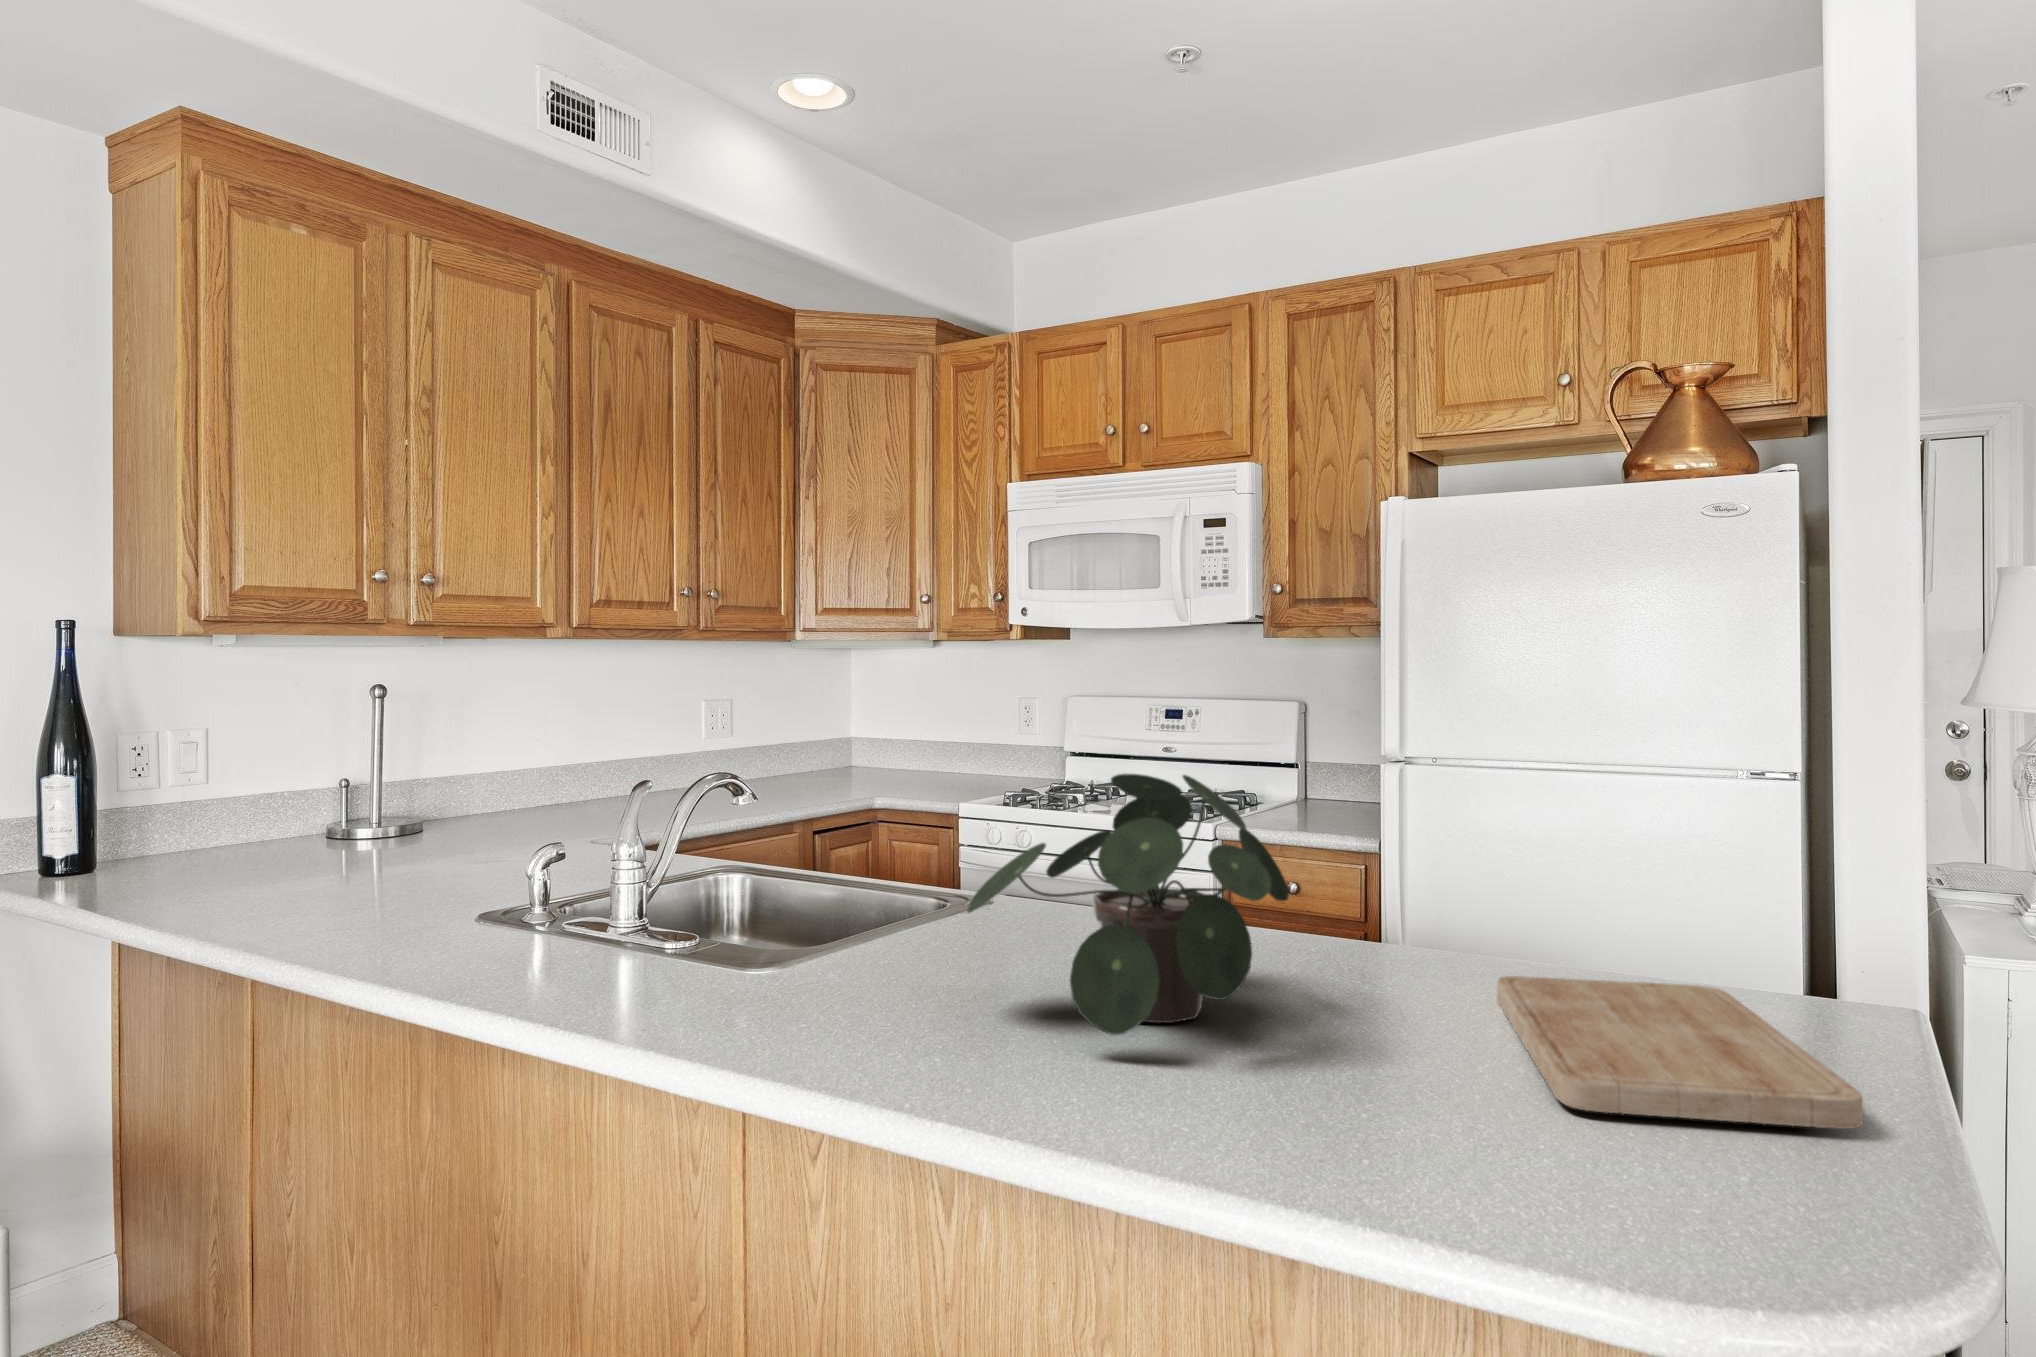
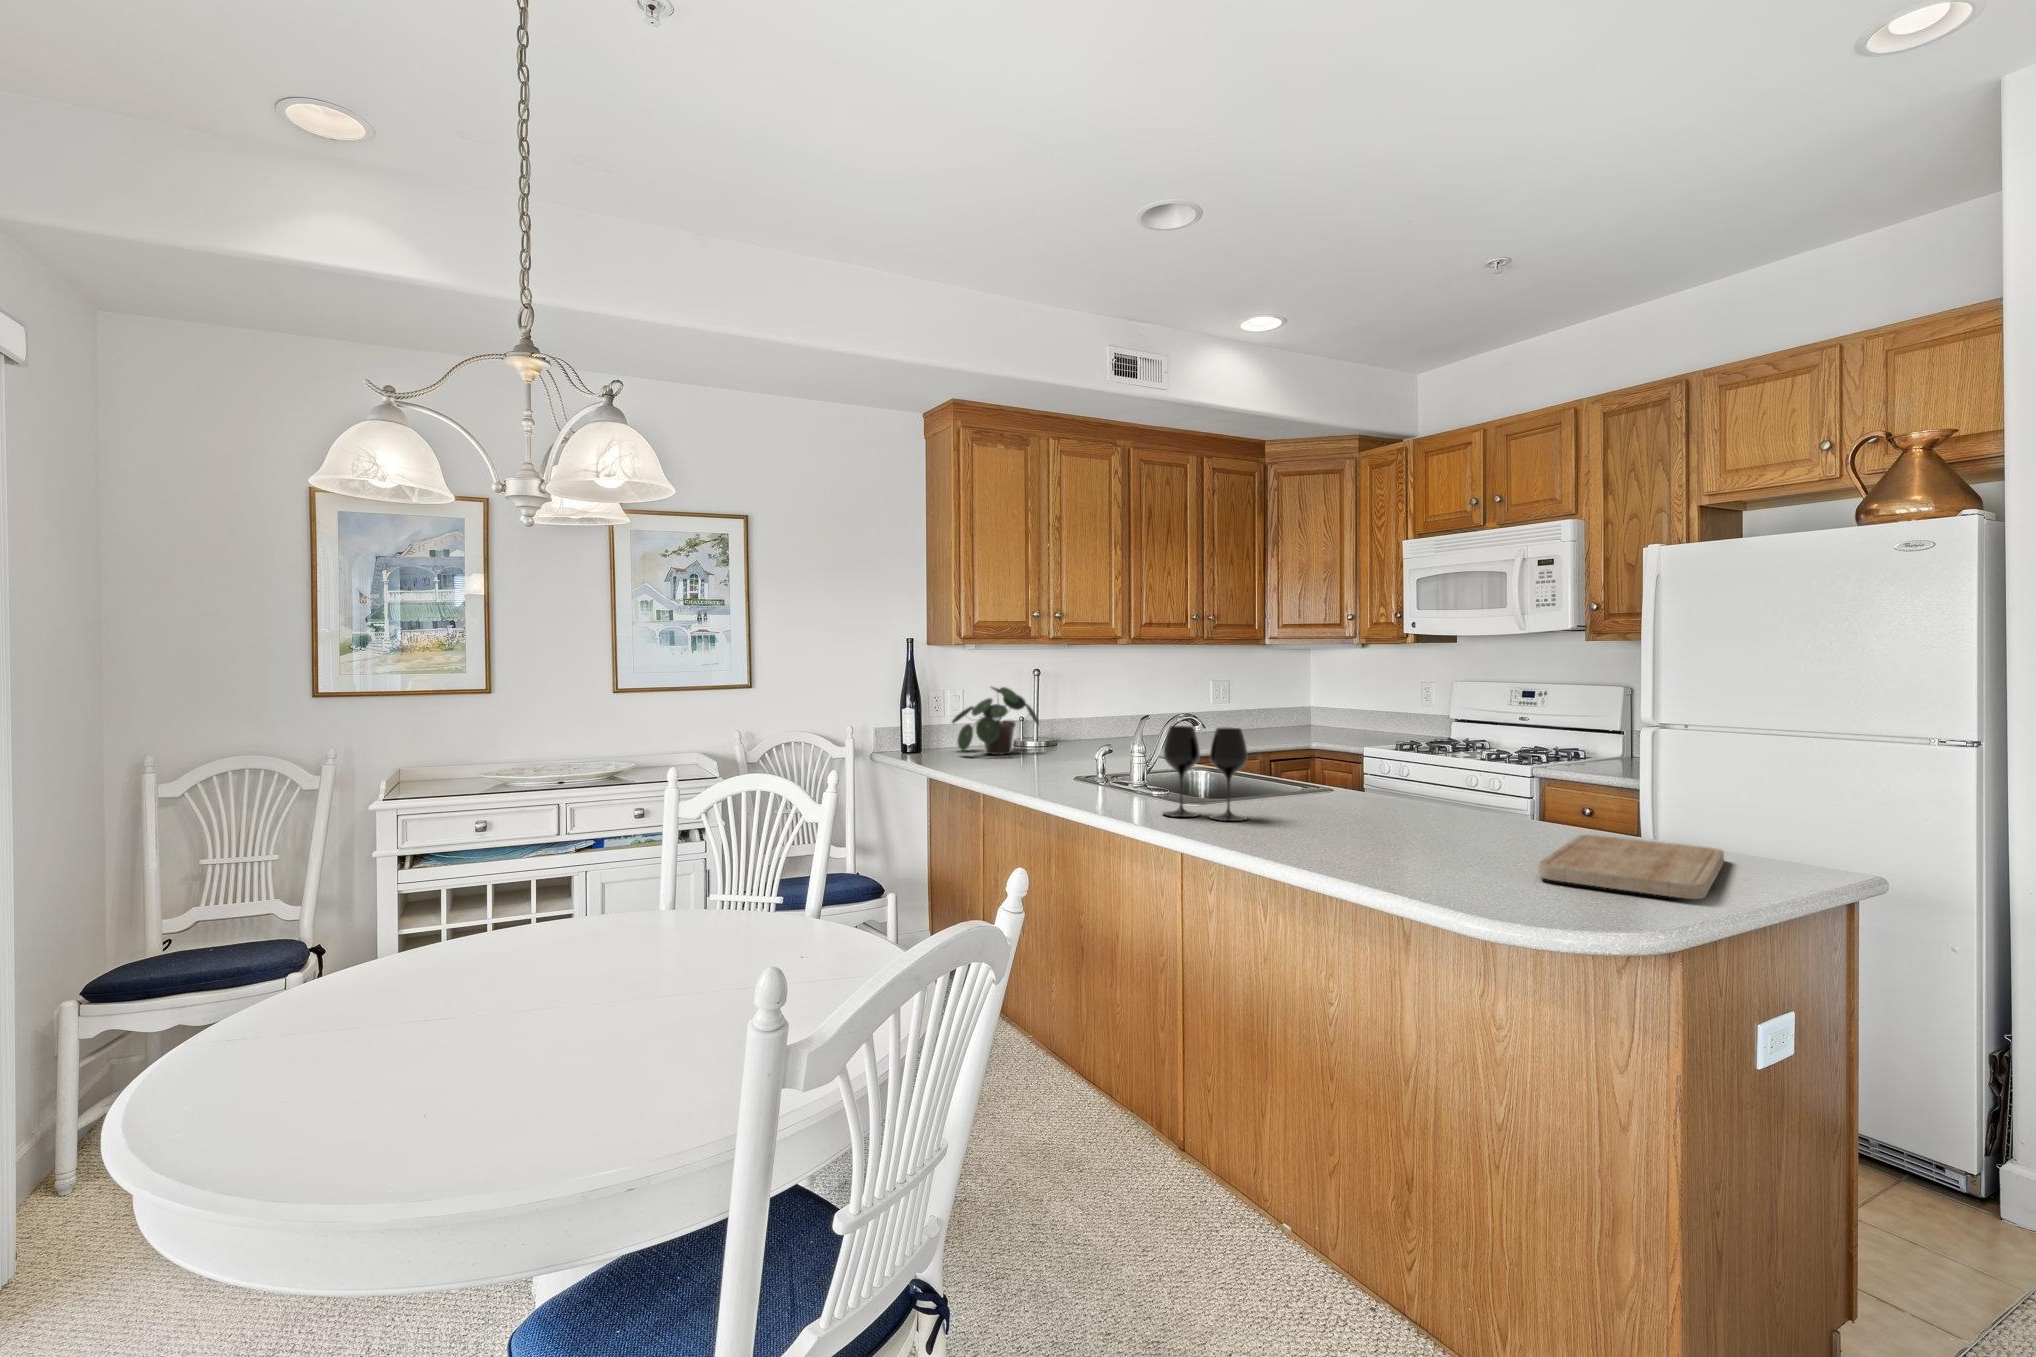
potted plant: present [967,774,1289,1035] -> present [952,687,1039,755]
wine glass: none [713,807,900,1012] -> present [1163,726,1247,821]

